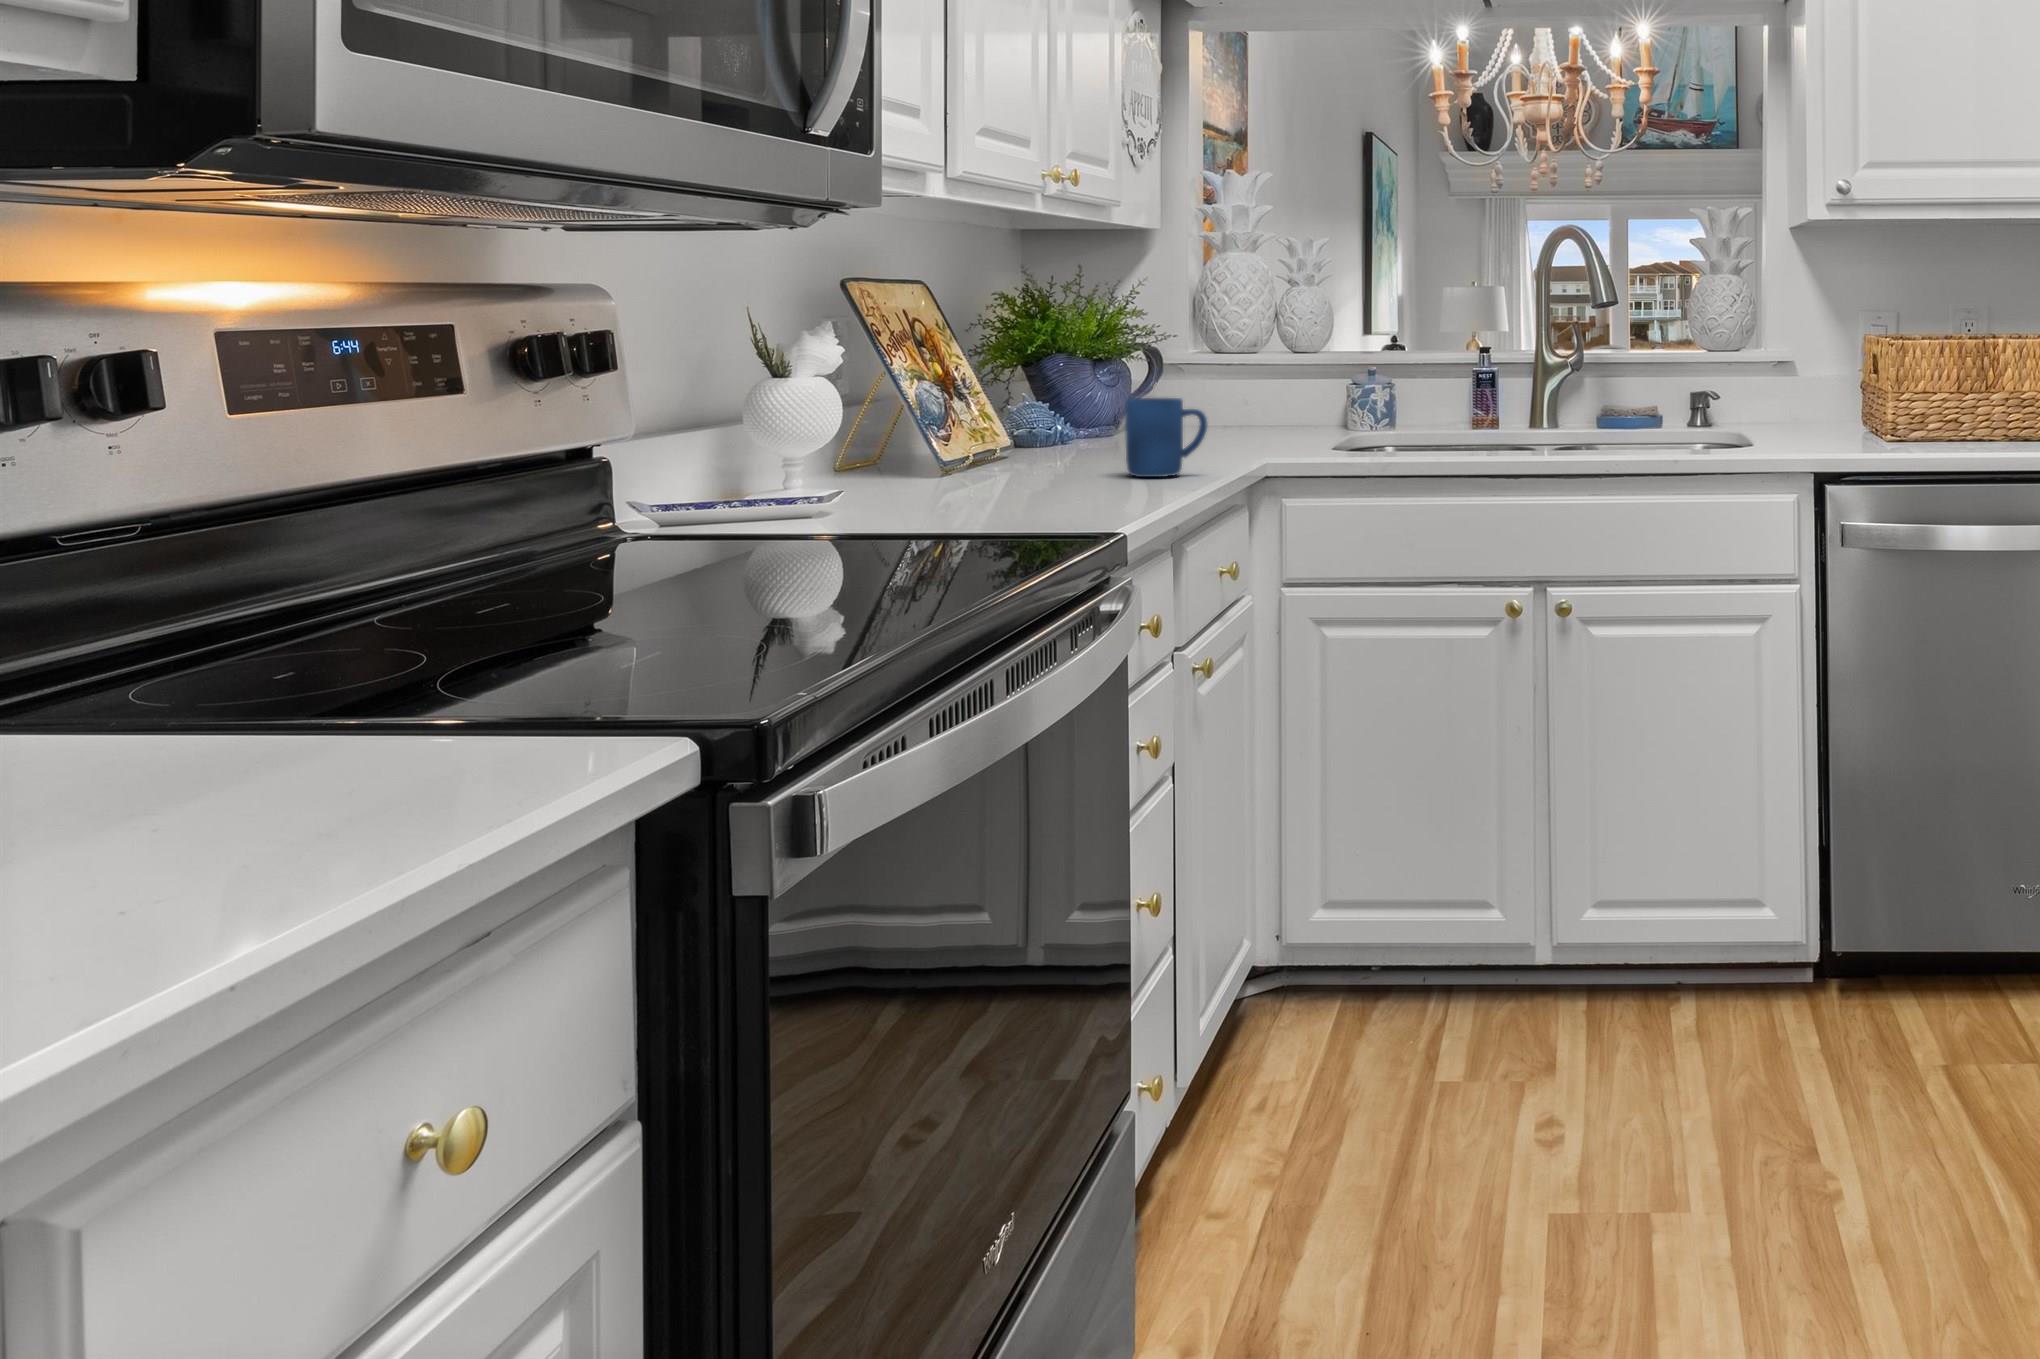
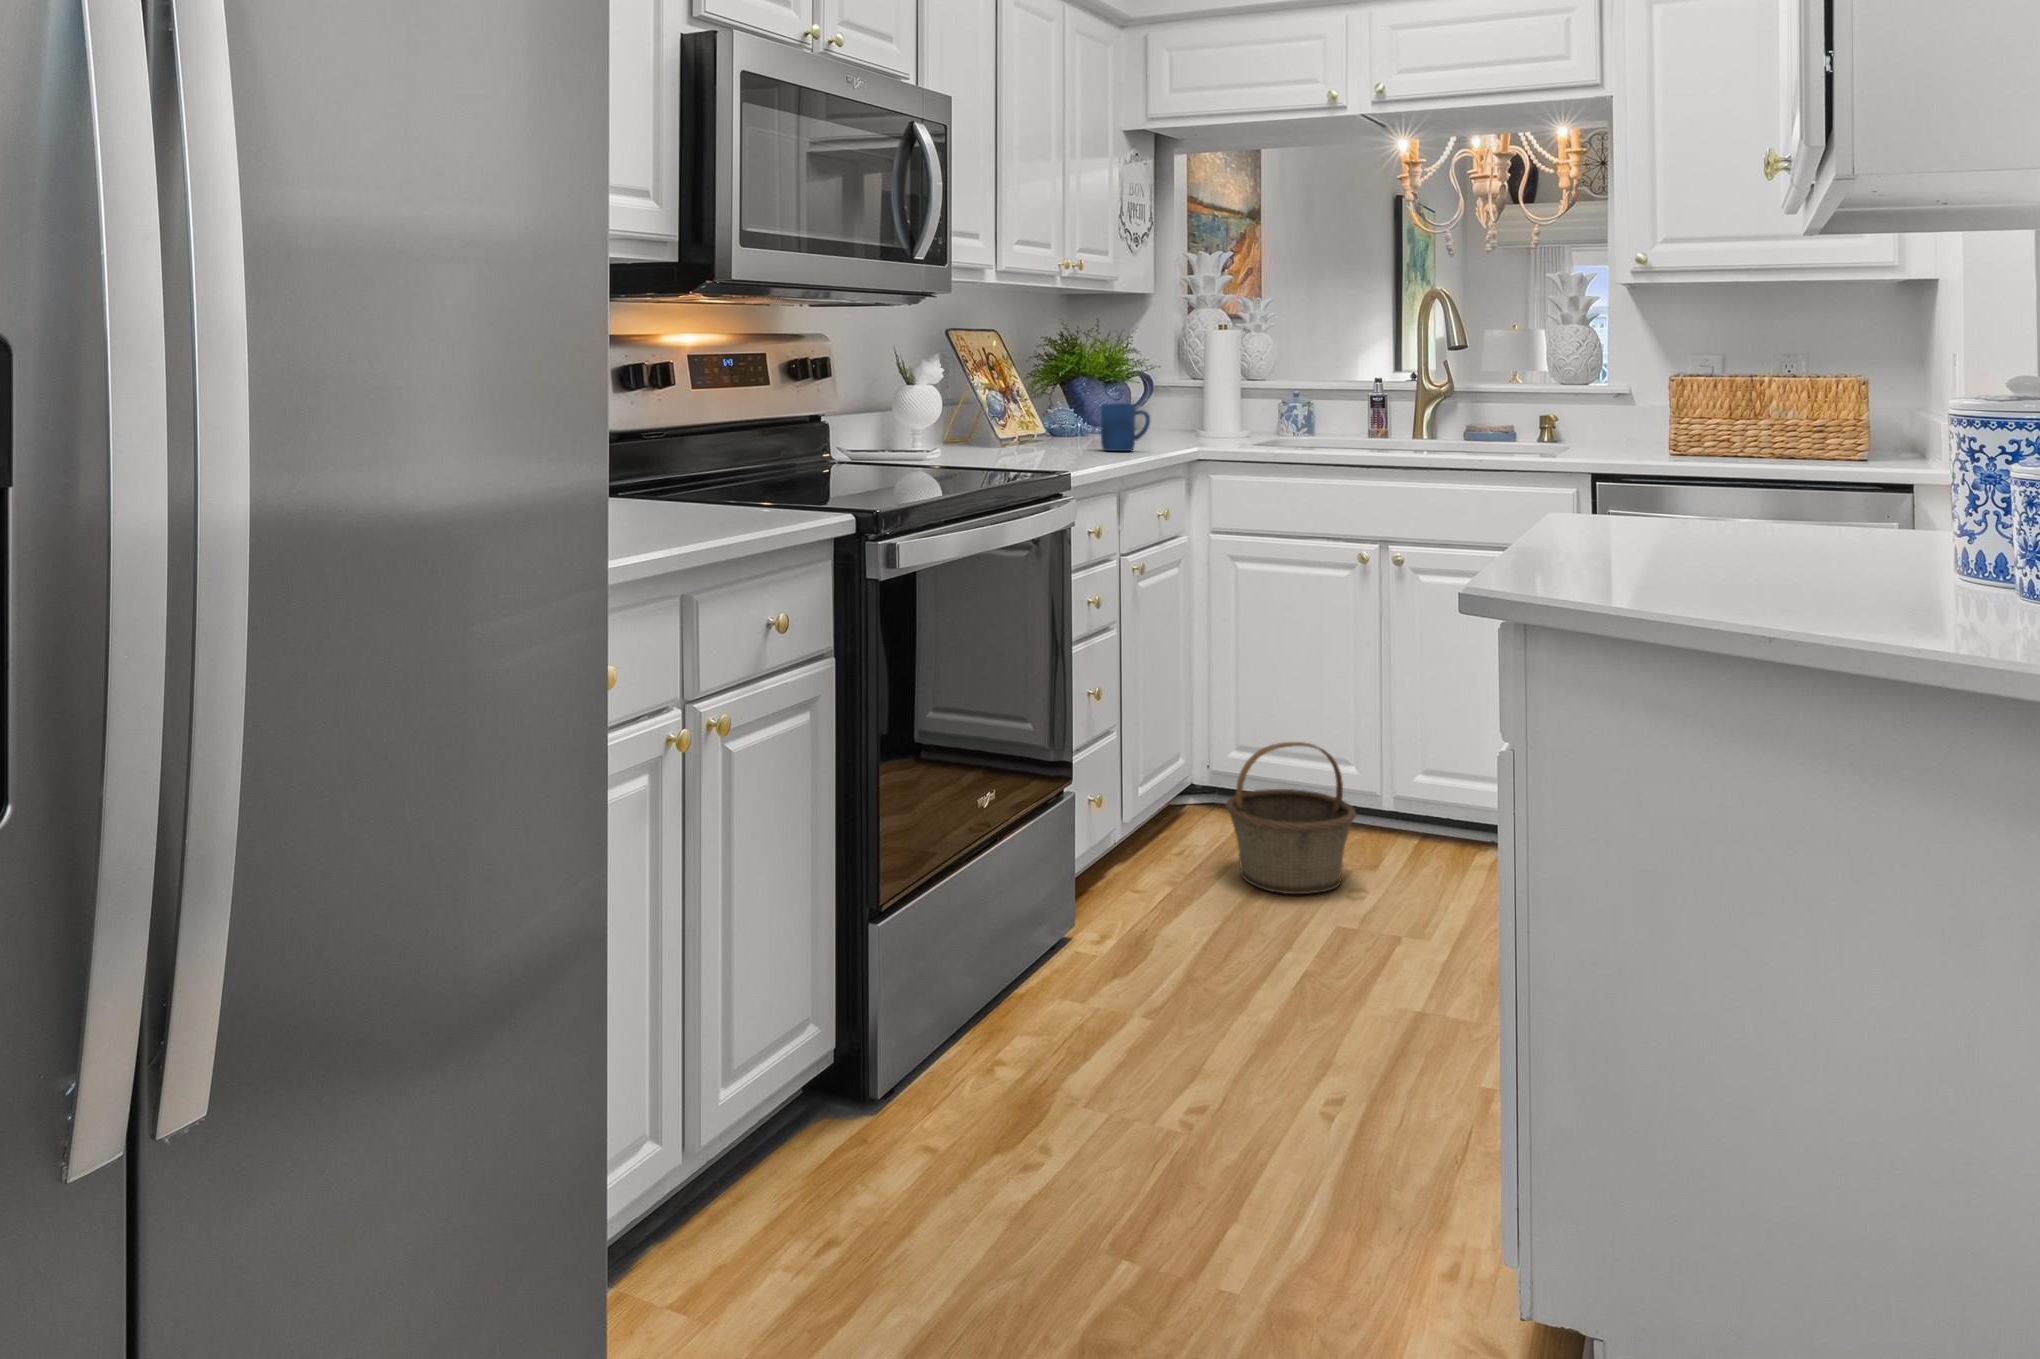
basket: none [1349,923,1550,1180] -> present [1226,742,1356,894]

